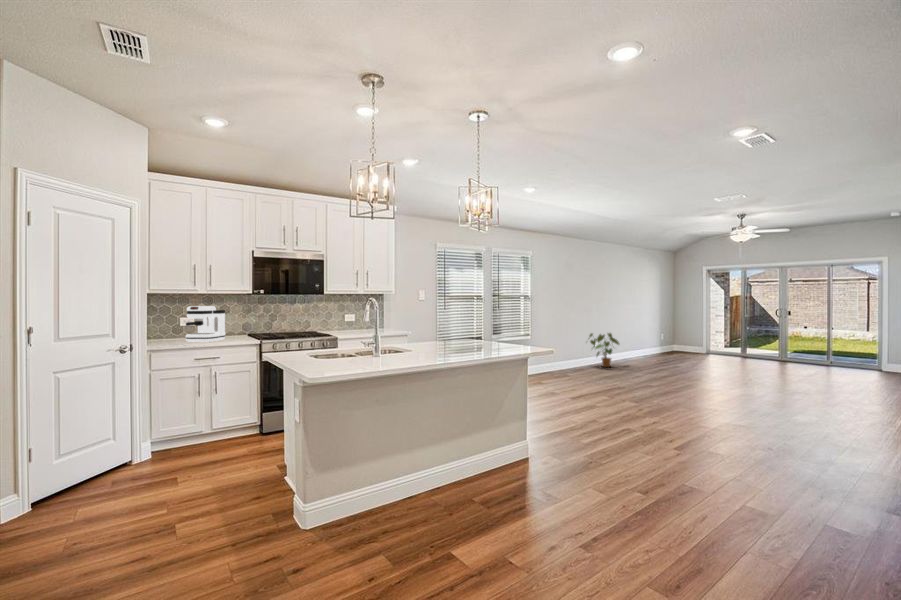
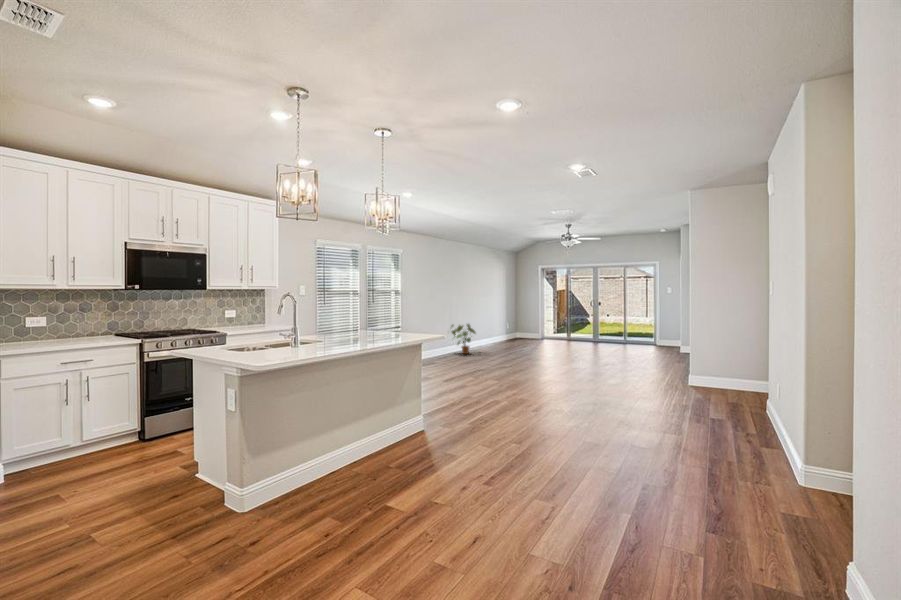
coffee maker: present [185,306,225,343] -> none [44,304,94,345]

